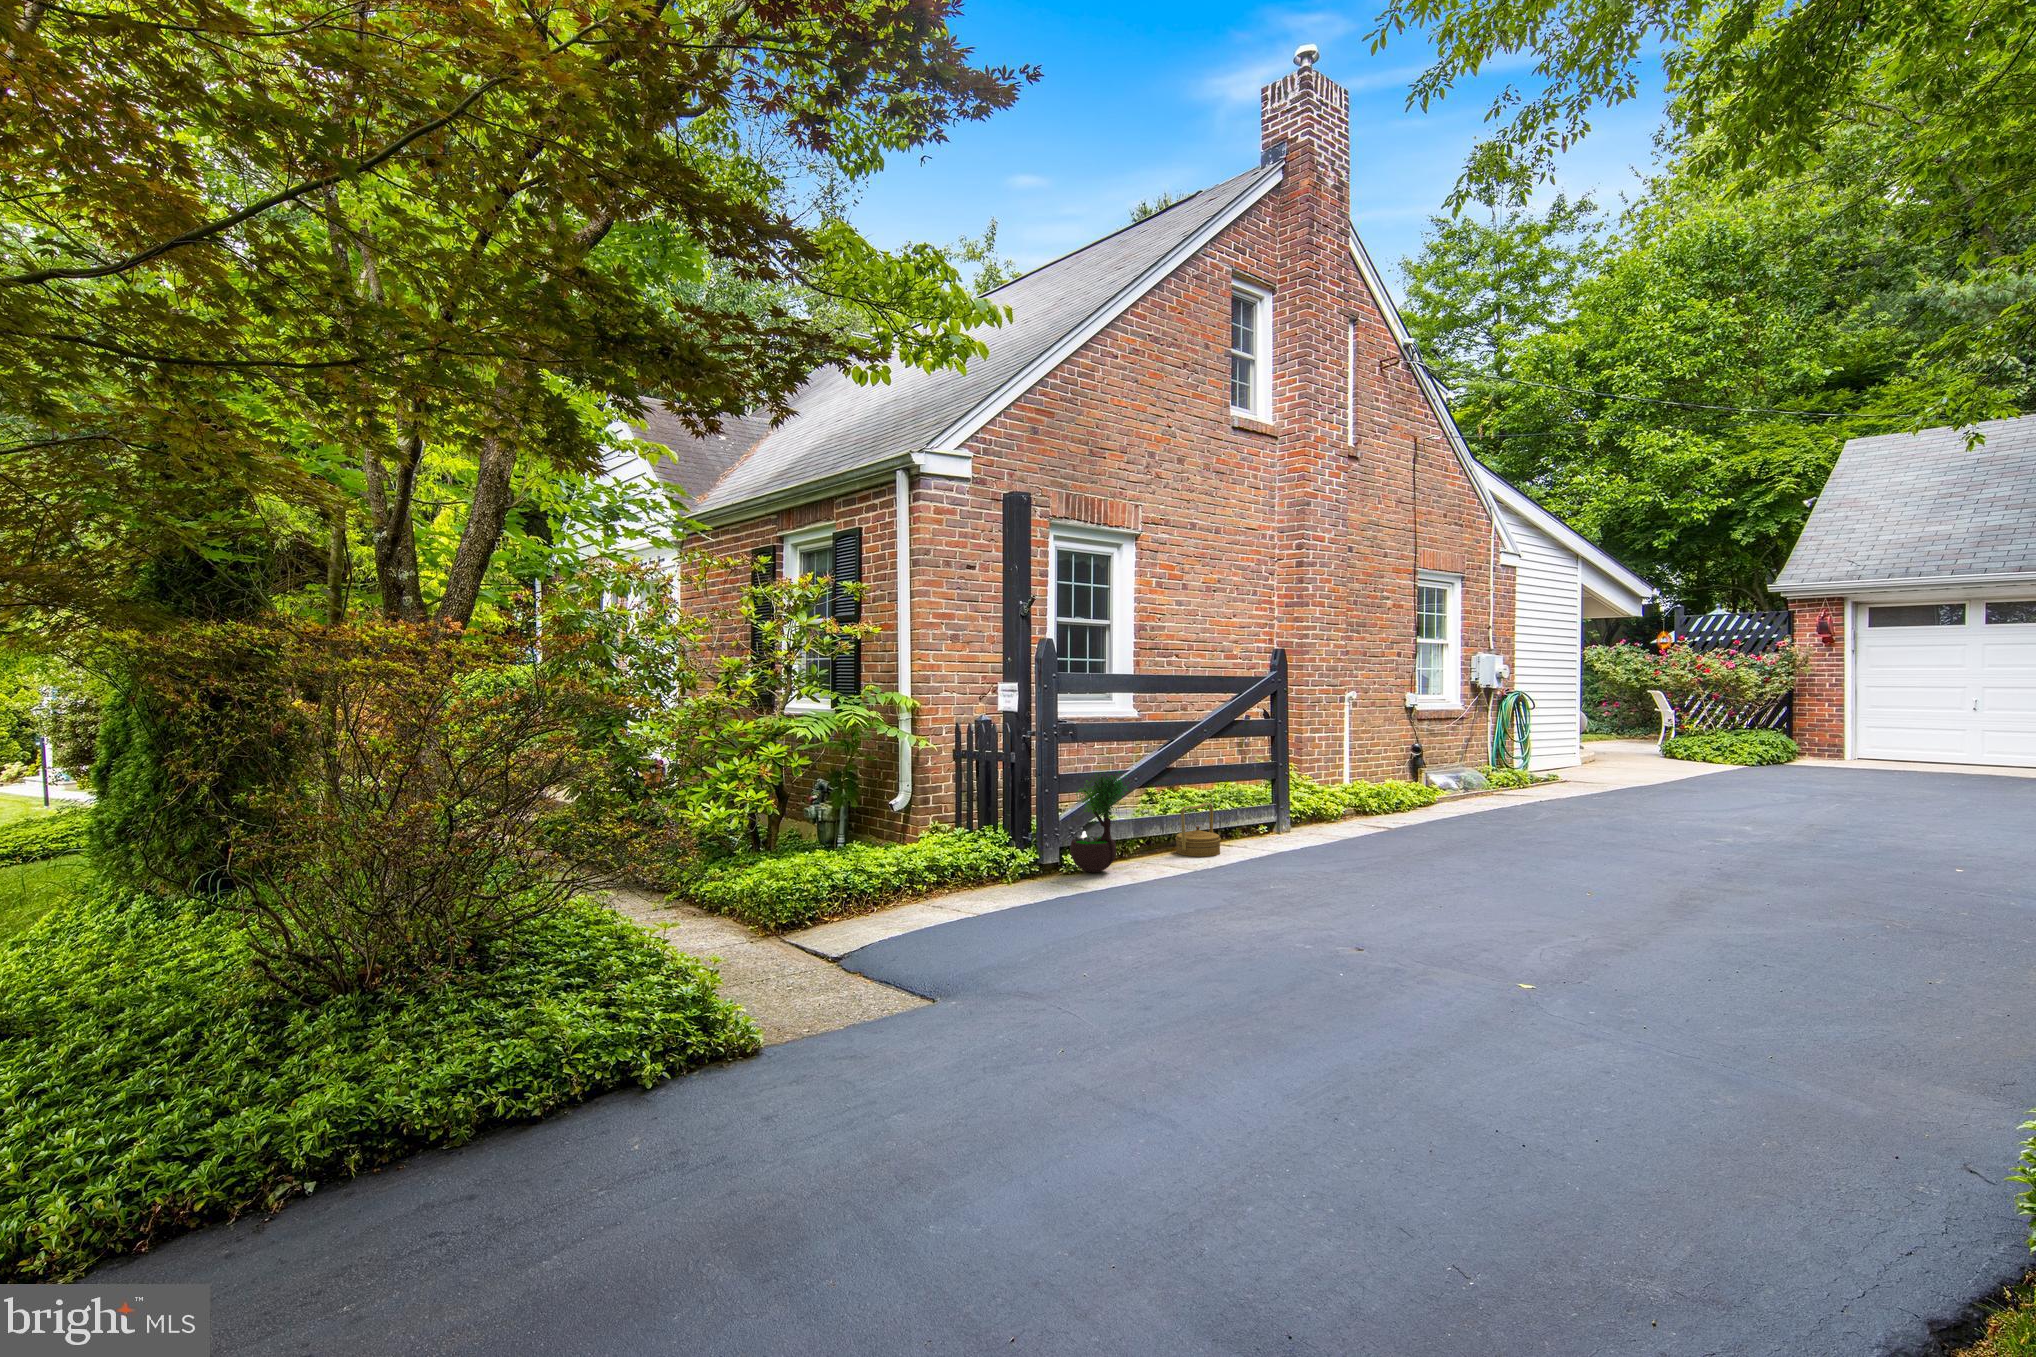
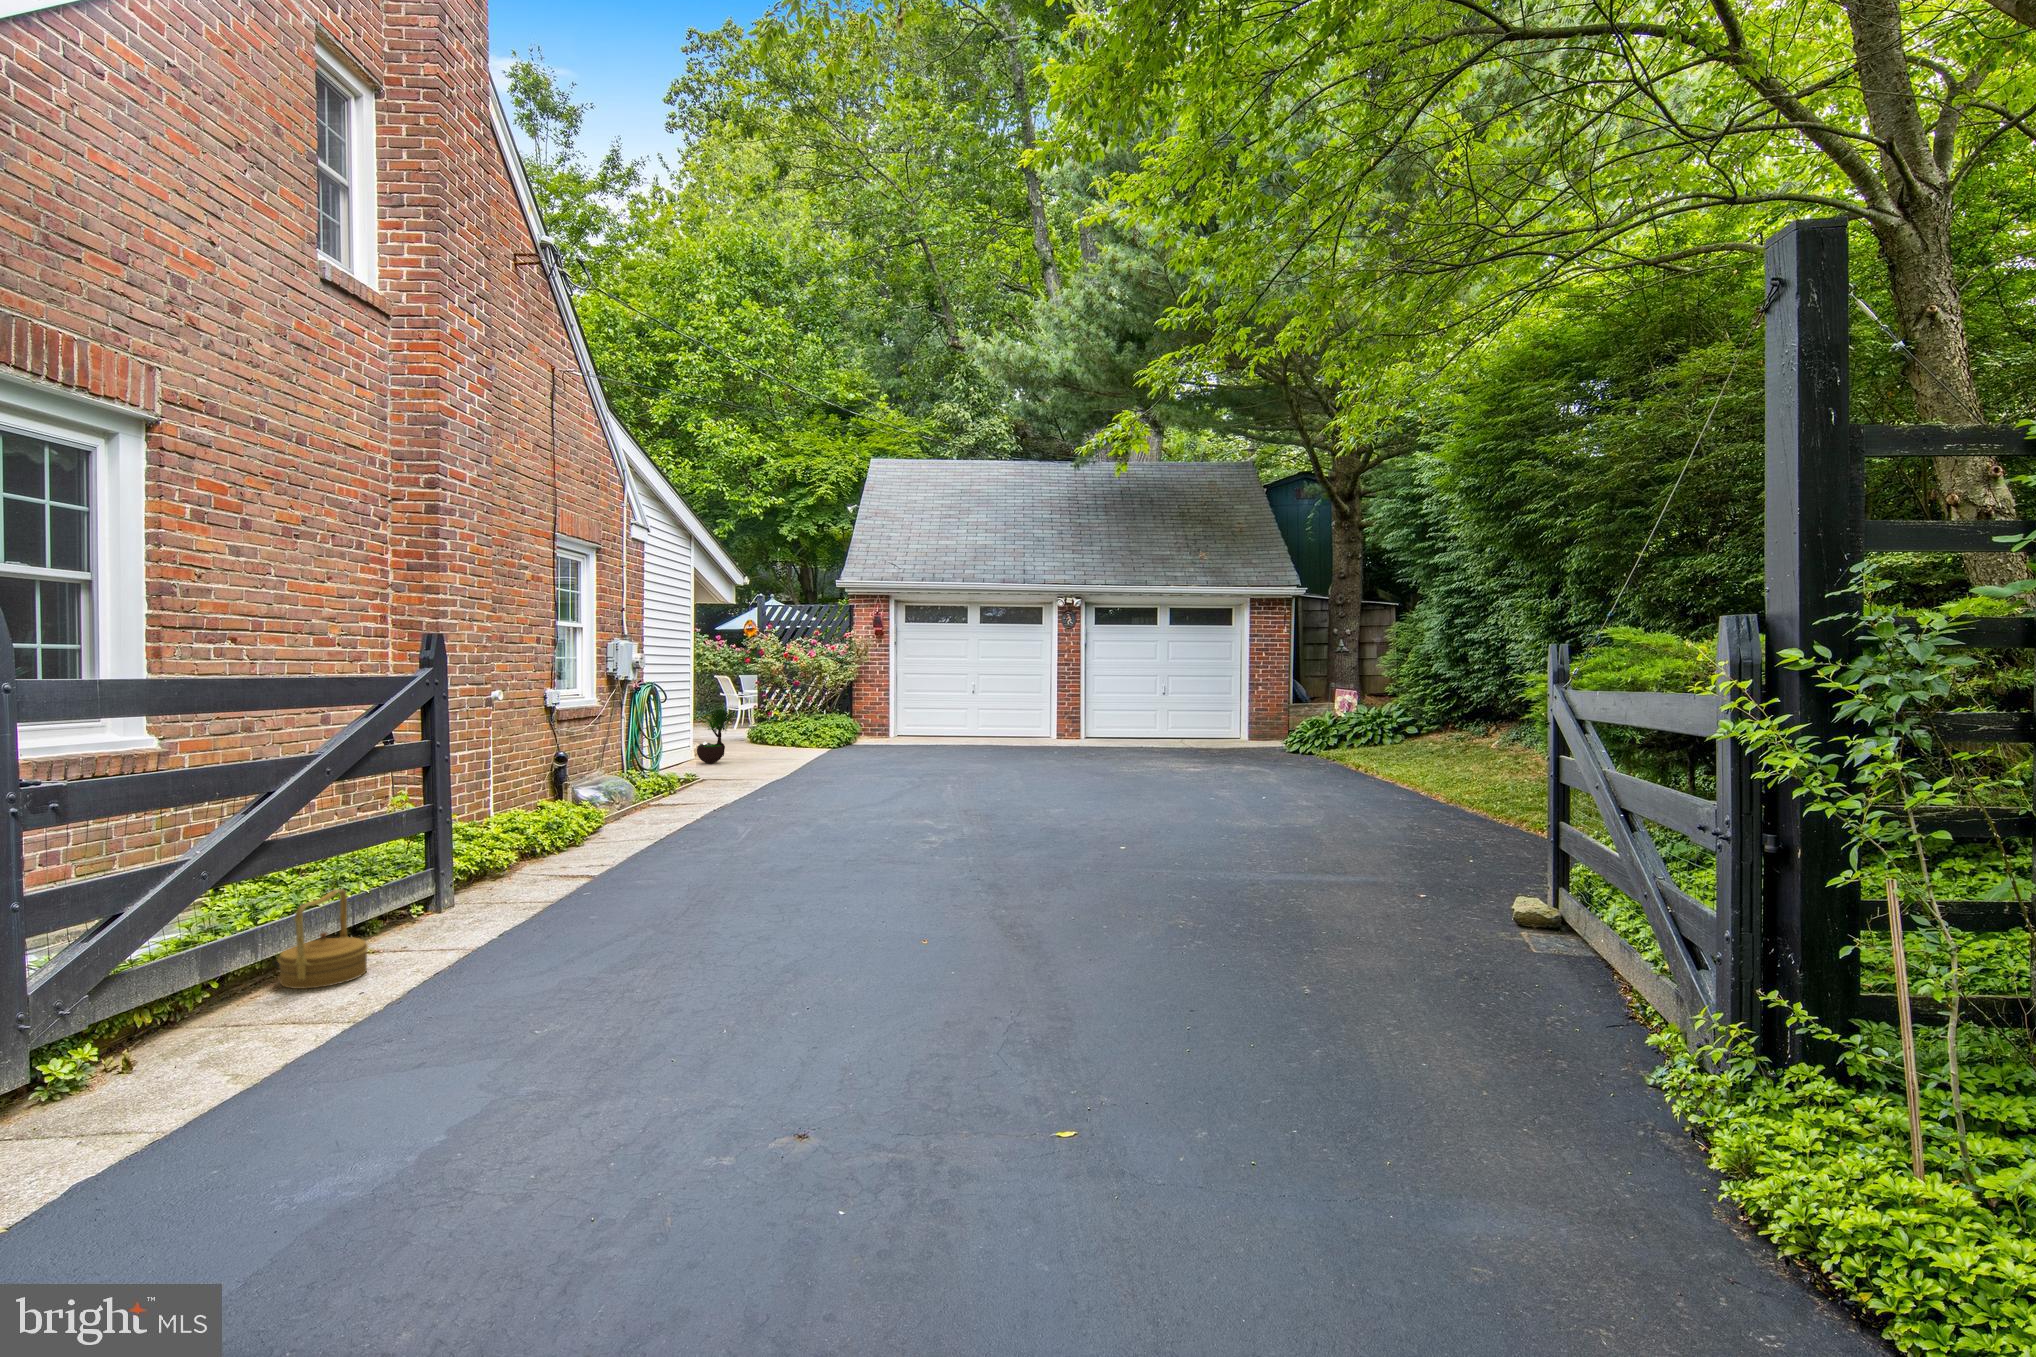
potted tree: present [1070,771,1129,872] -> present [697,707,733,763]

